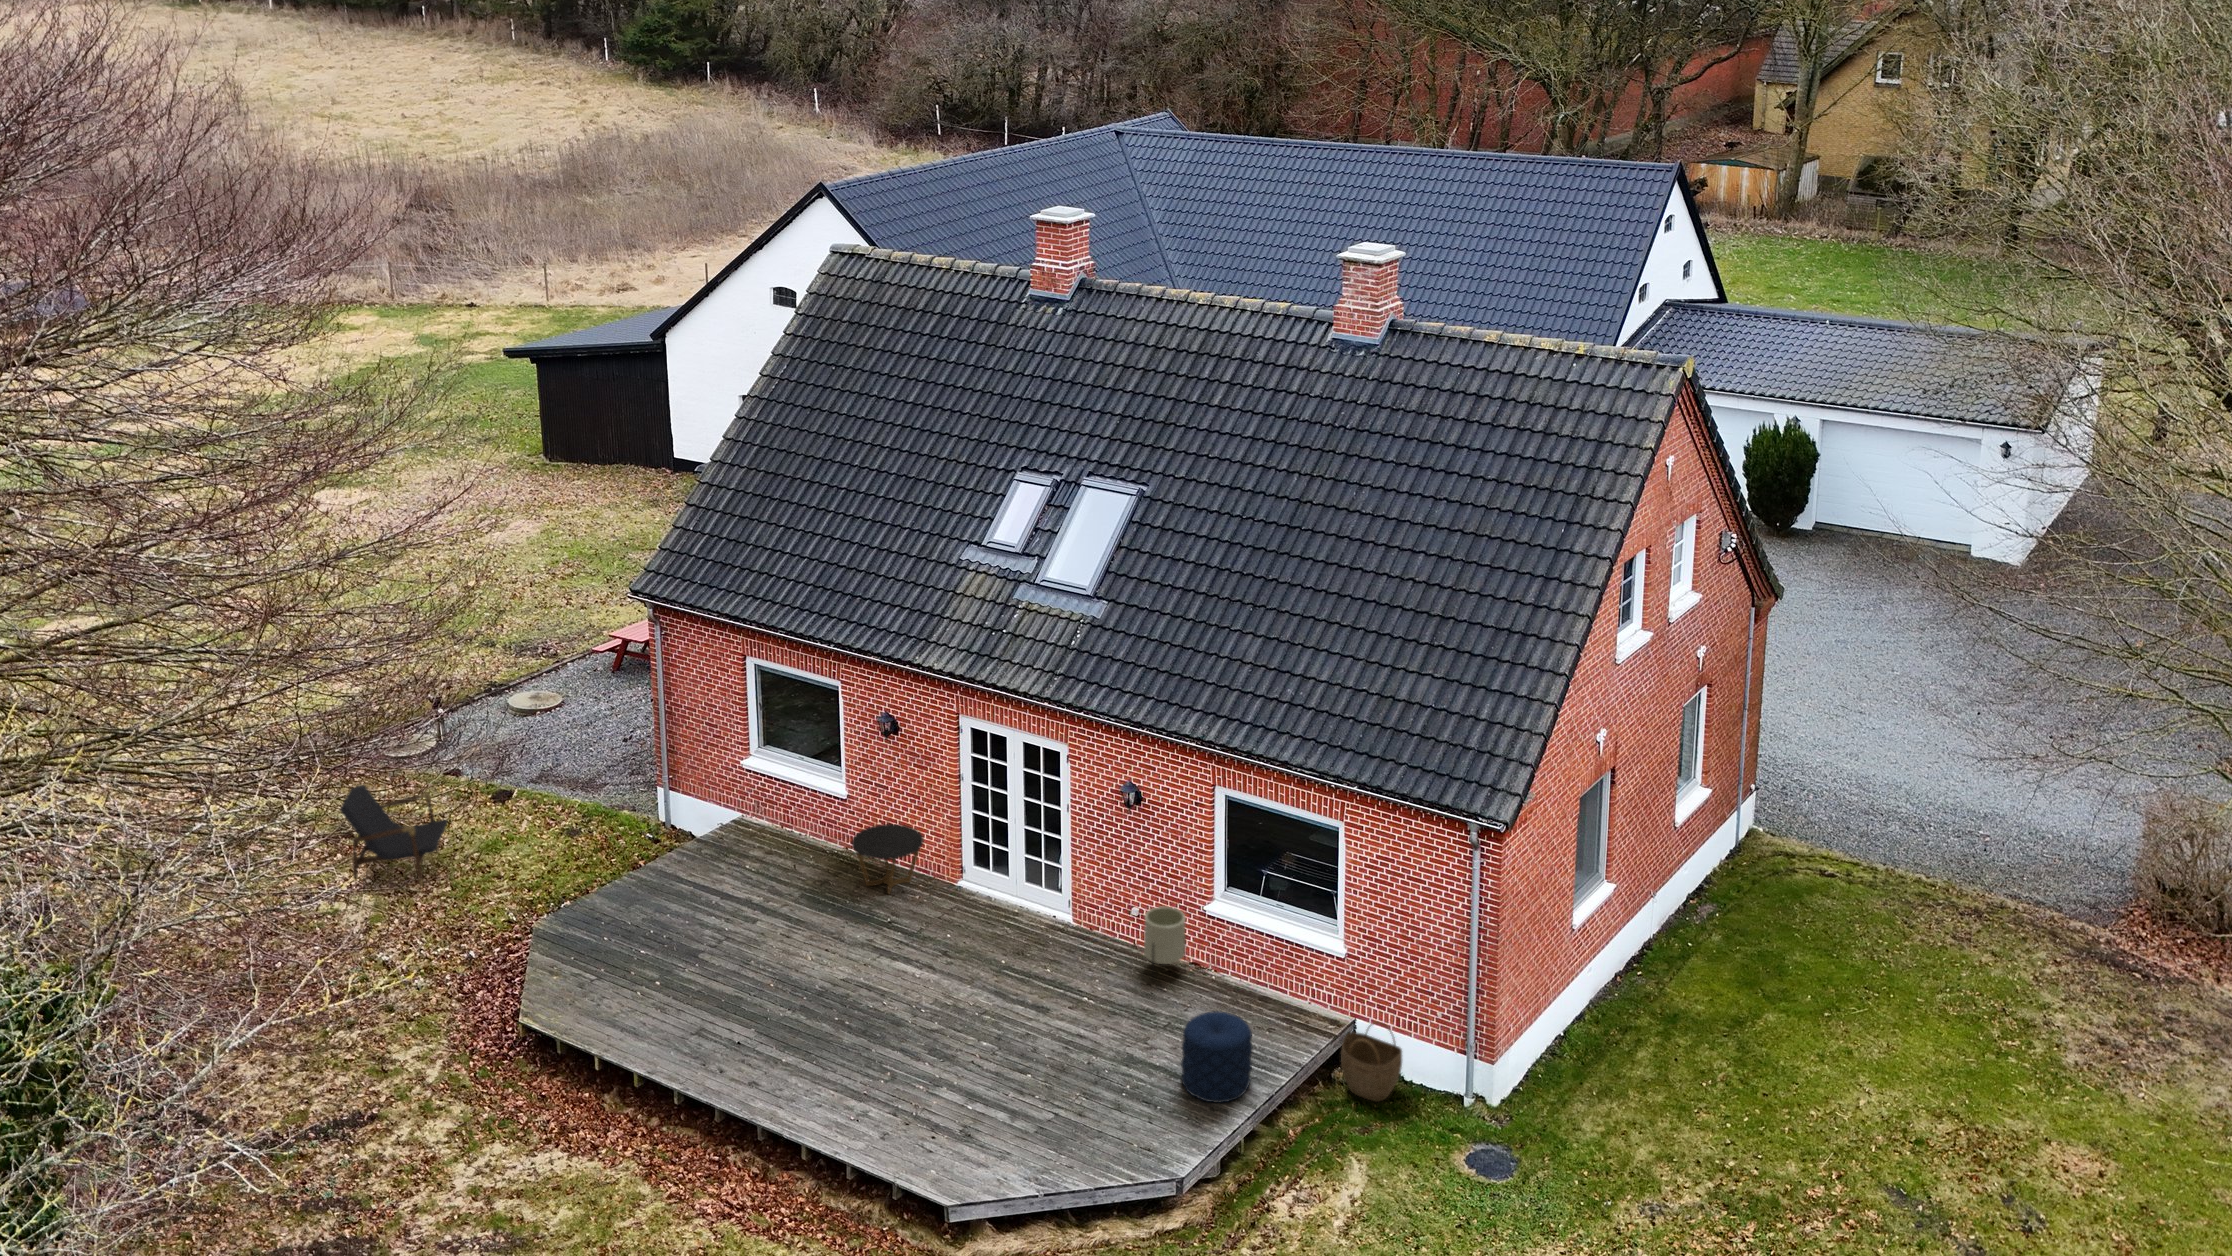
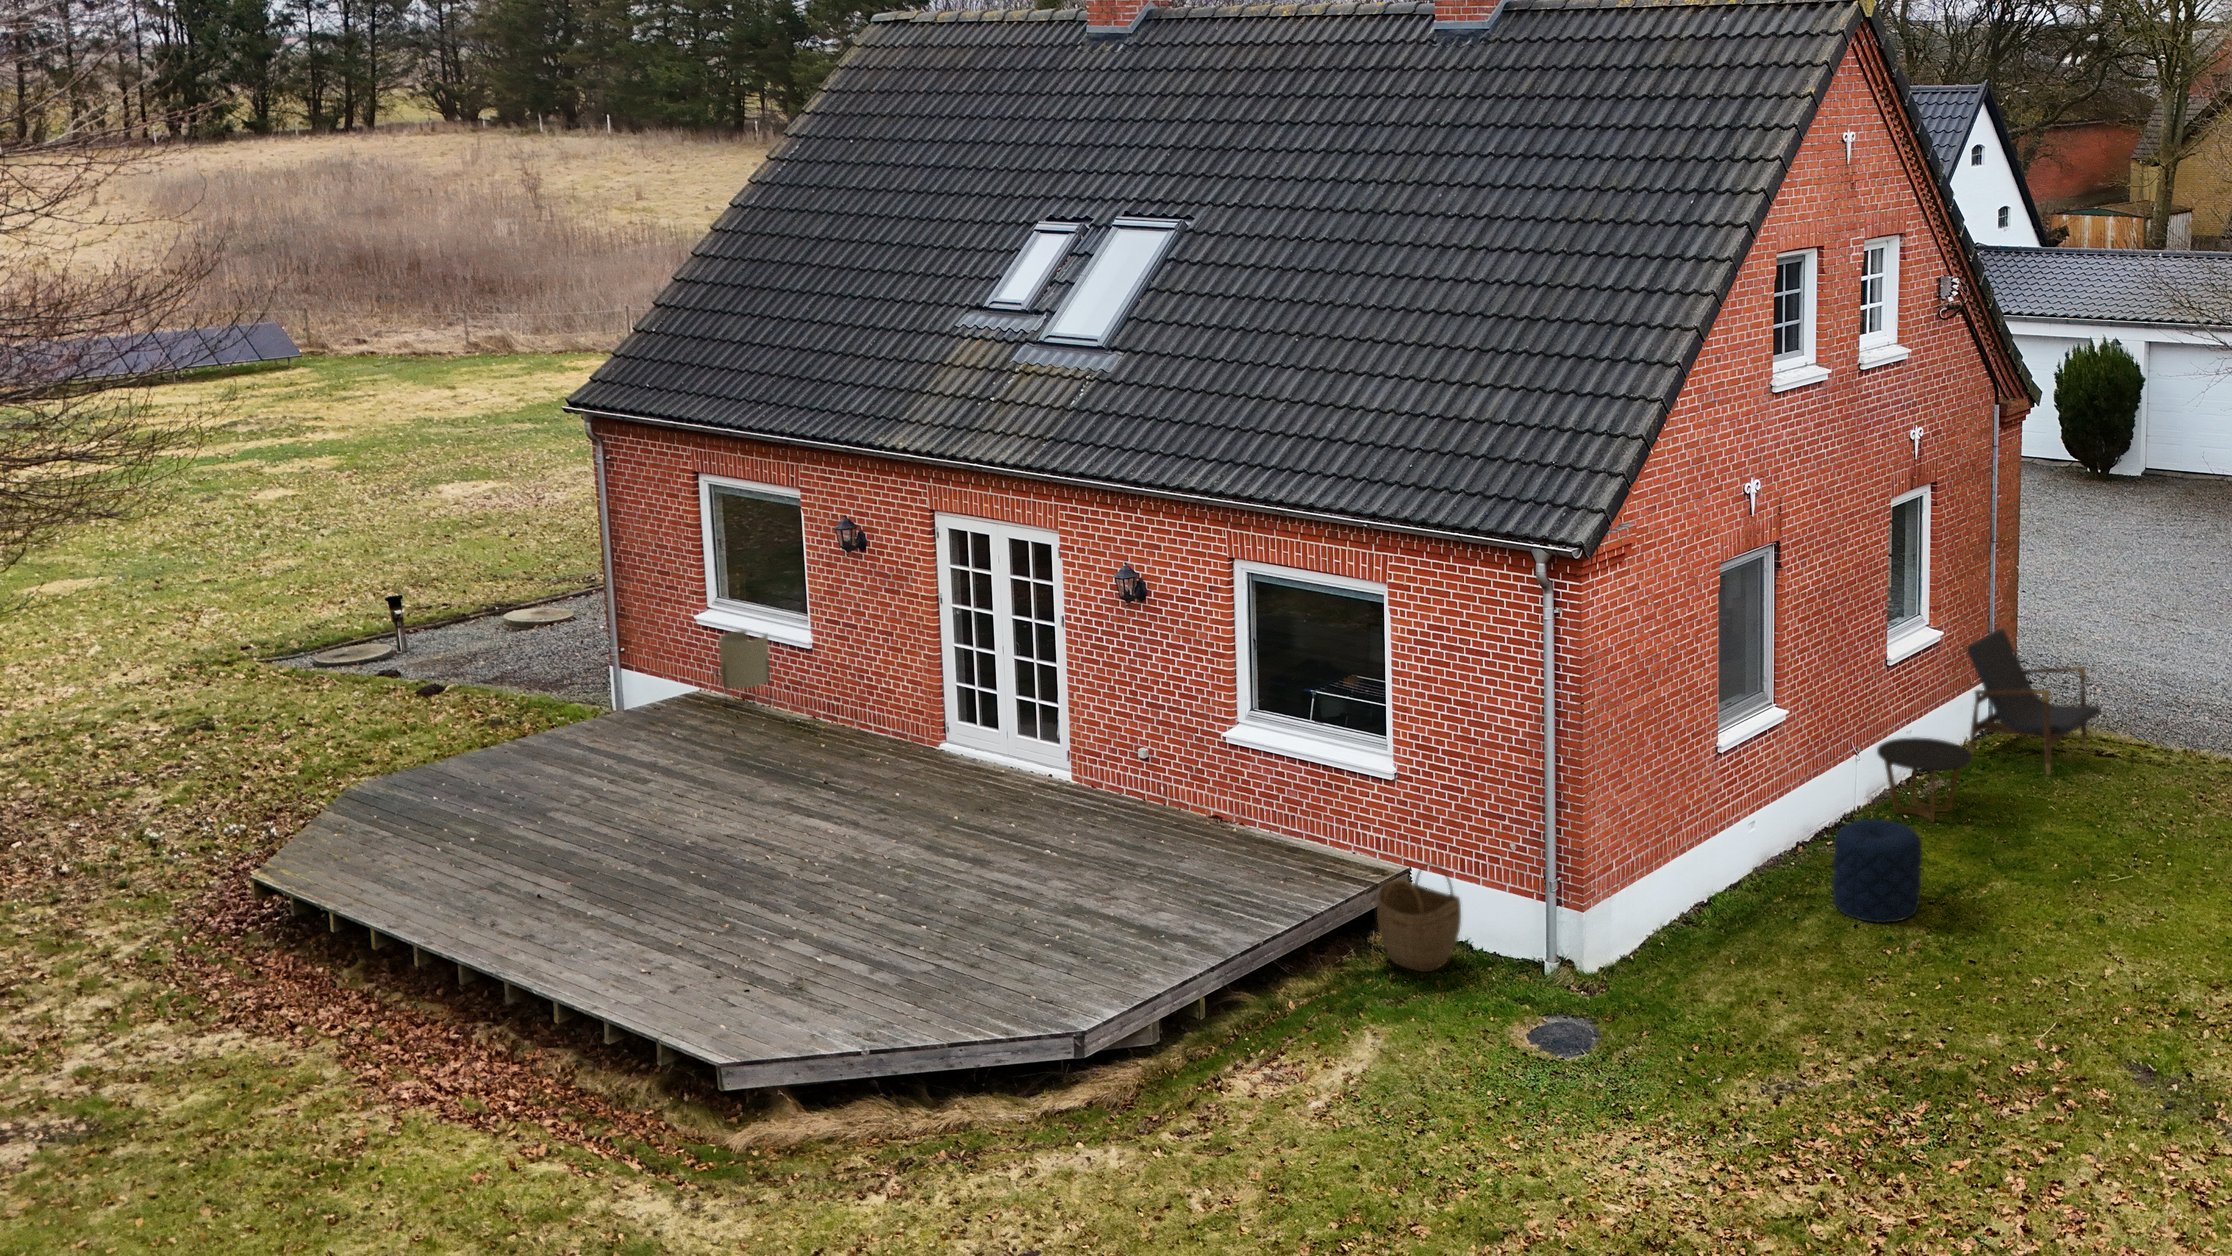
lounge chair: present [340,785,448,887] -> present [1967,629,2101,775]
side table: present [852,824,924,894] -> present [1877,737,1972,822]
planter: present [1144,907,1186,965] -> present [718,630,771,709]
pouf: present [1181,1011,1253,1102] -> present [1832,819,1922,922]

